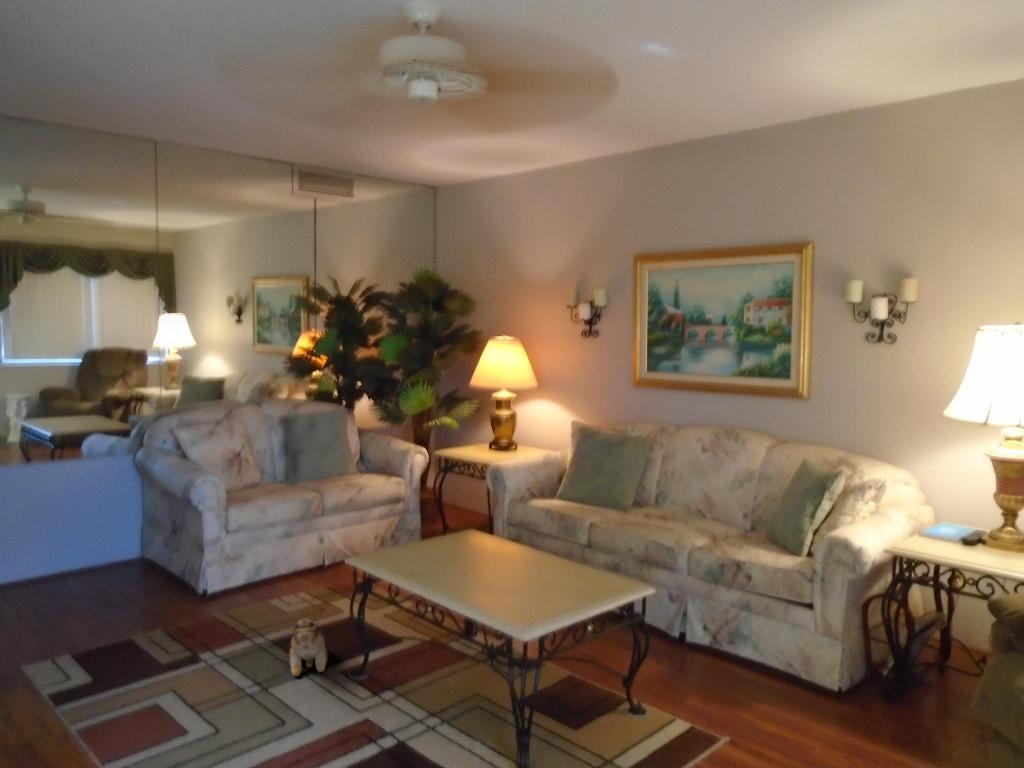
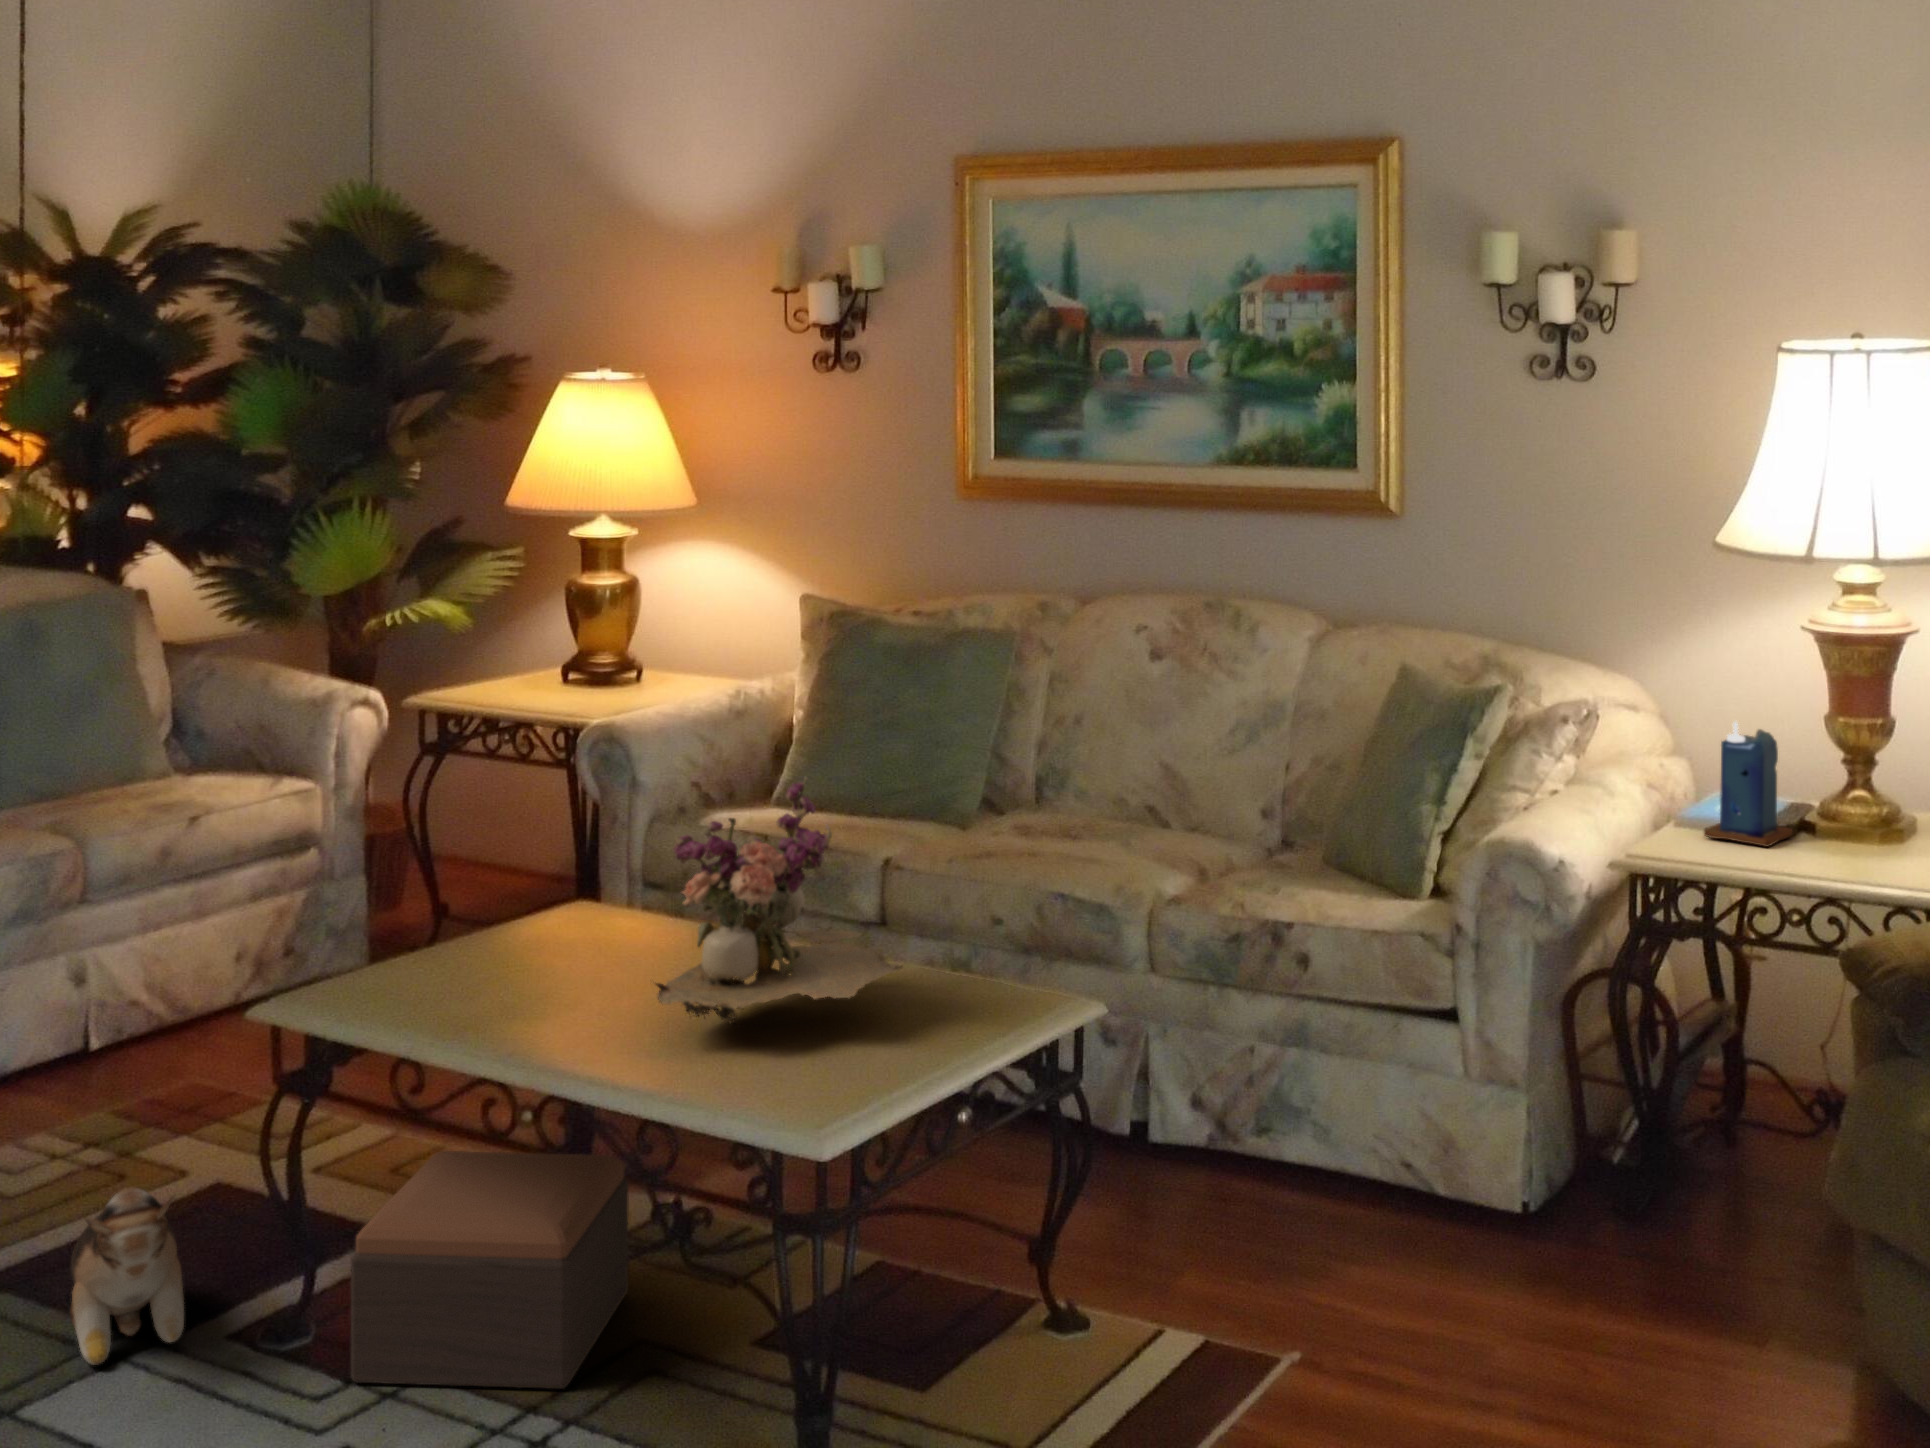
flower arrangement: none [476,491,572,584] -> present [653,777,903,1023]
candle: none [931,494,976,550] -> present [1704,722,1793,847]
footstool: none [373,617,475,710] -> present [351,1151,629,1389]

